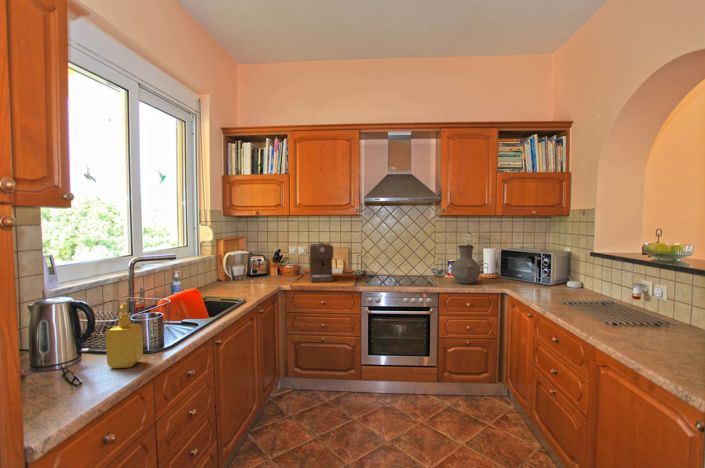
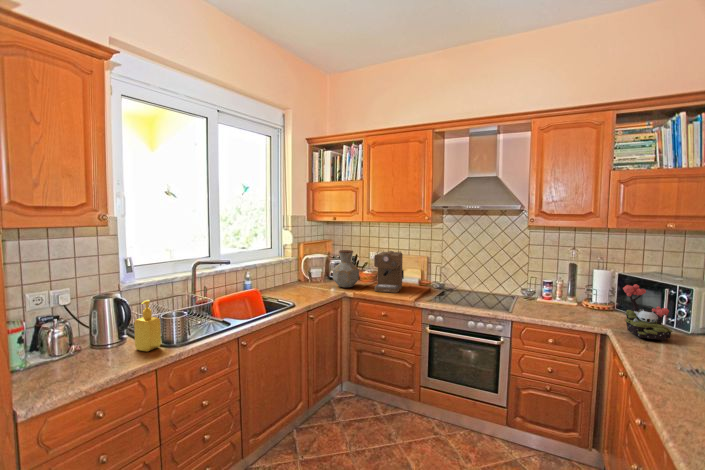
vase: present [451,245,480,284] -> present [333,250,359,287]
plant: none [516,255,548,292] -> present [623,284,672,340]

